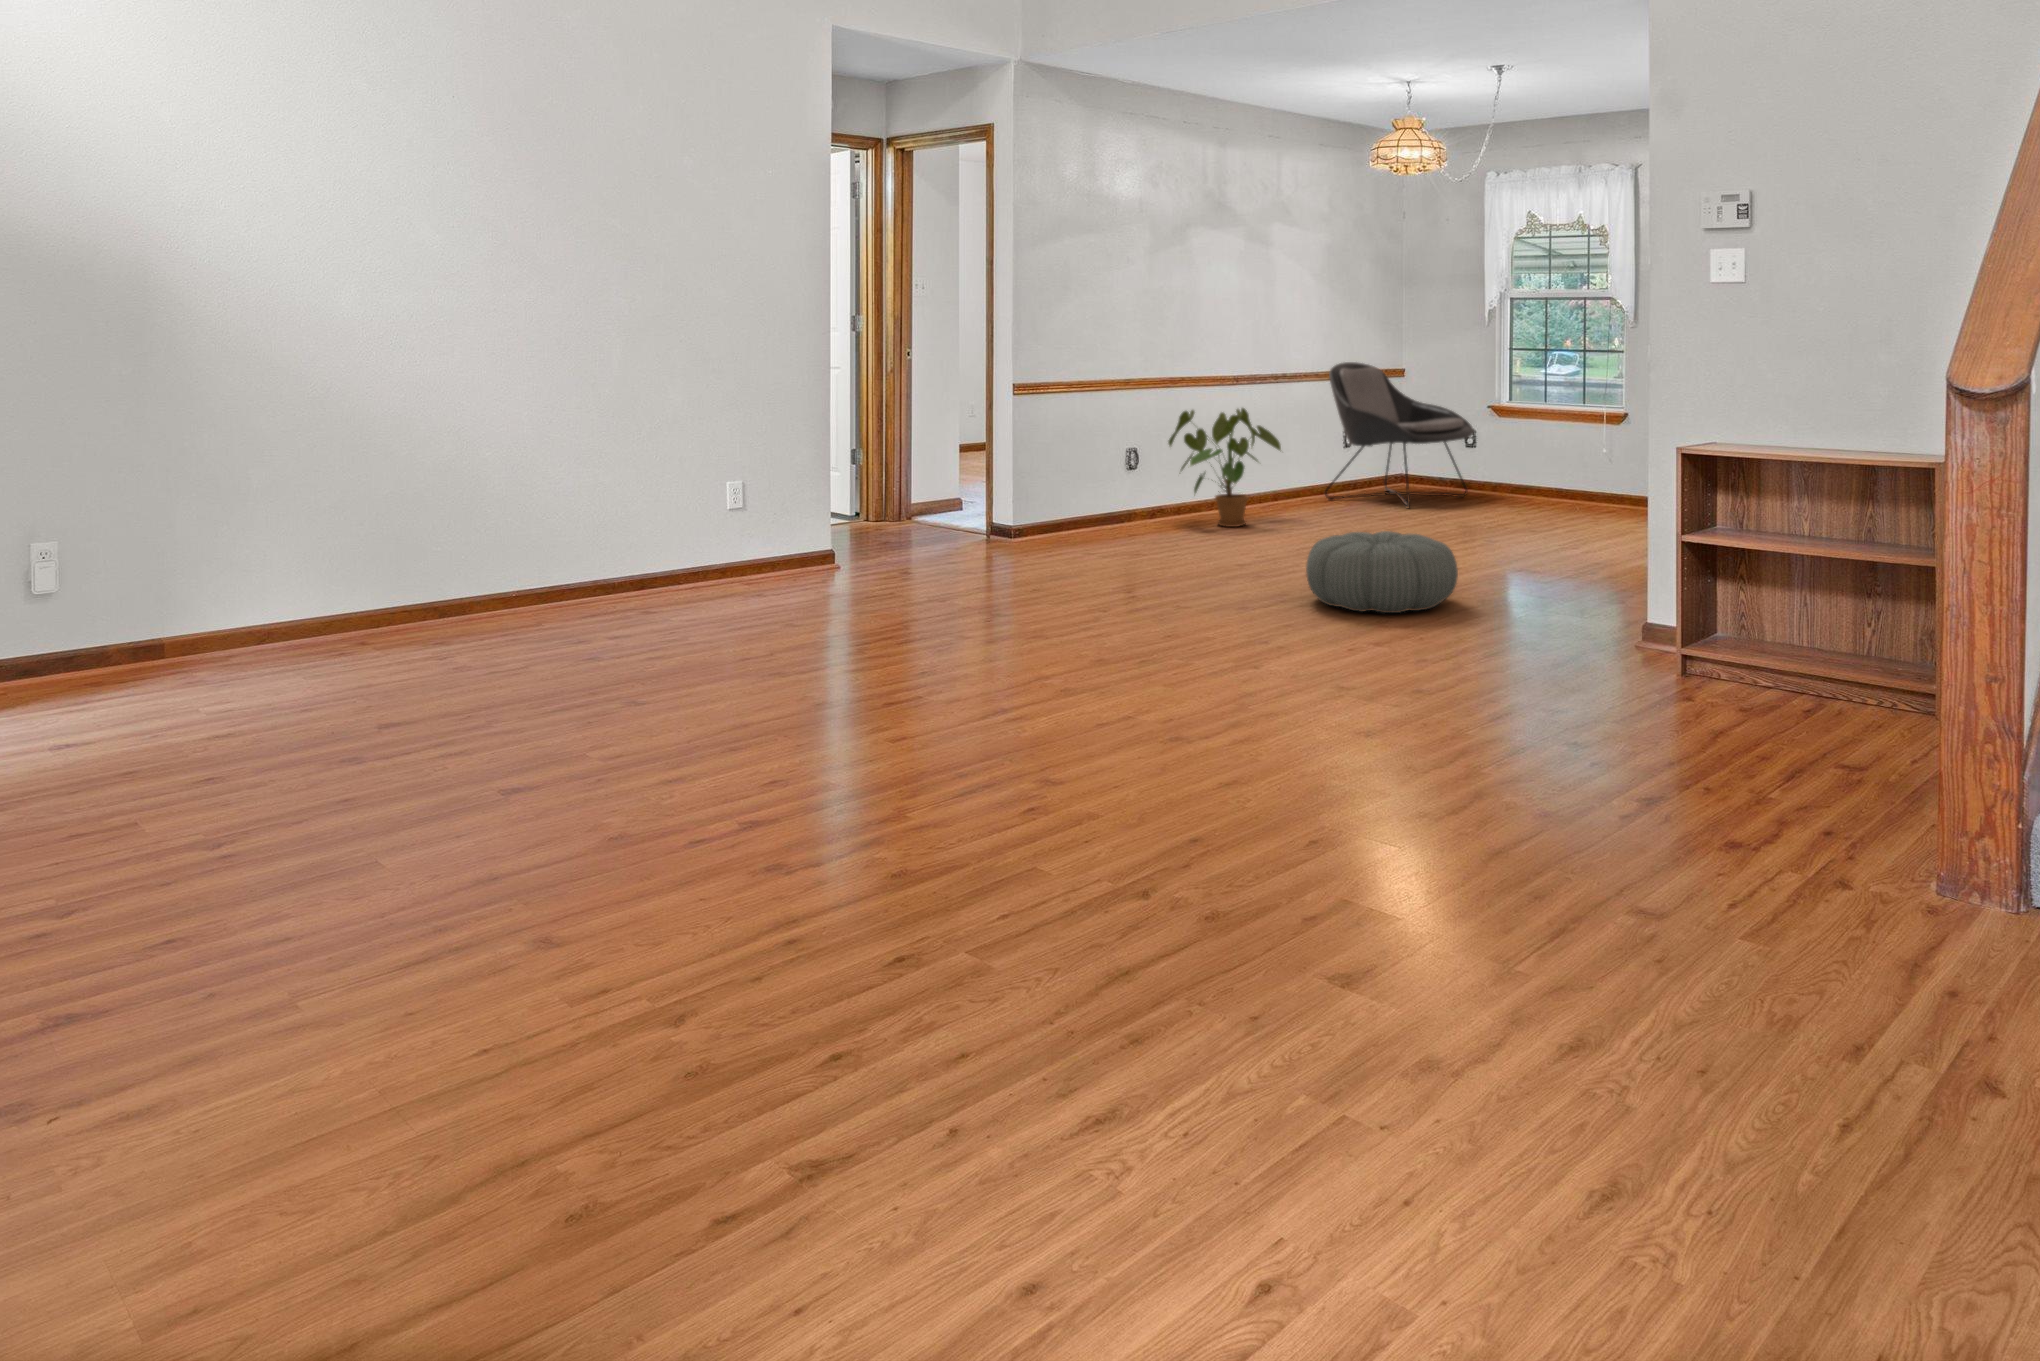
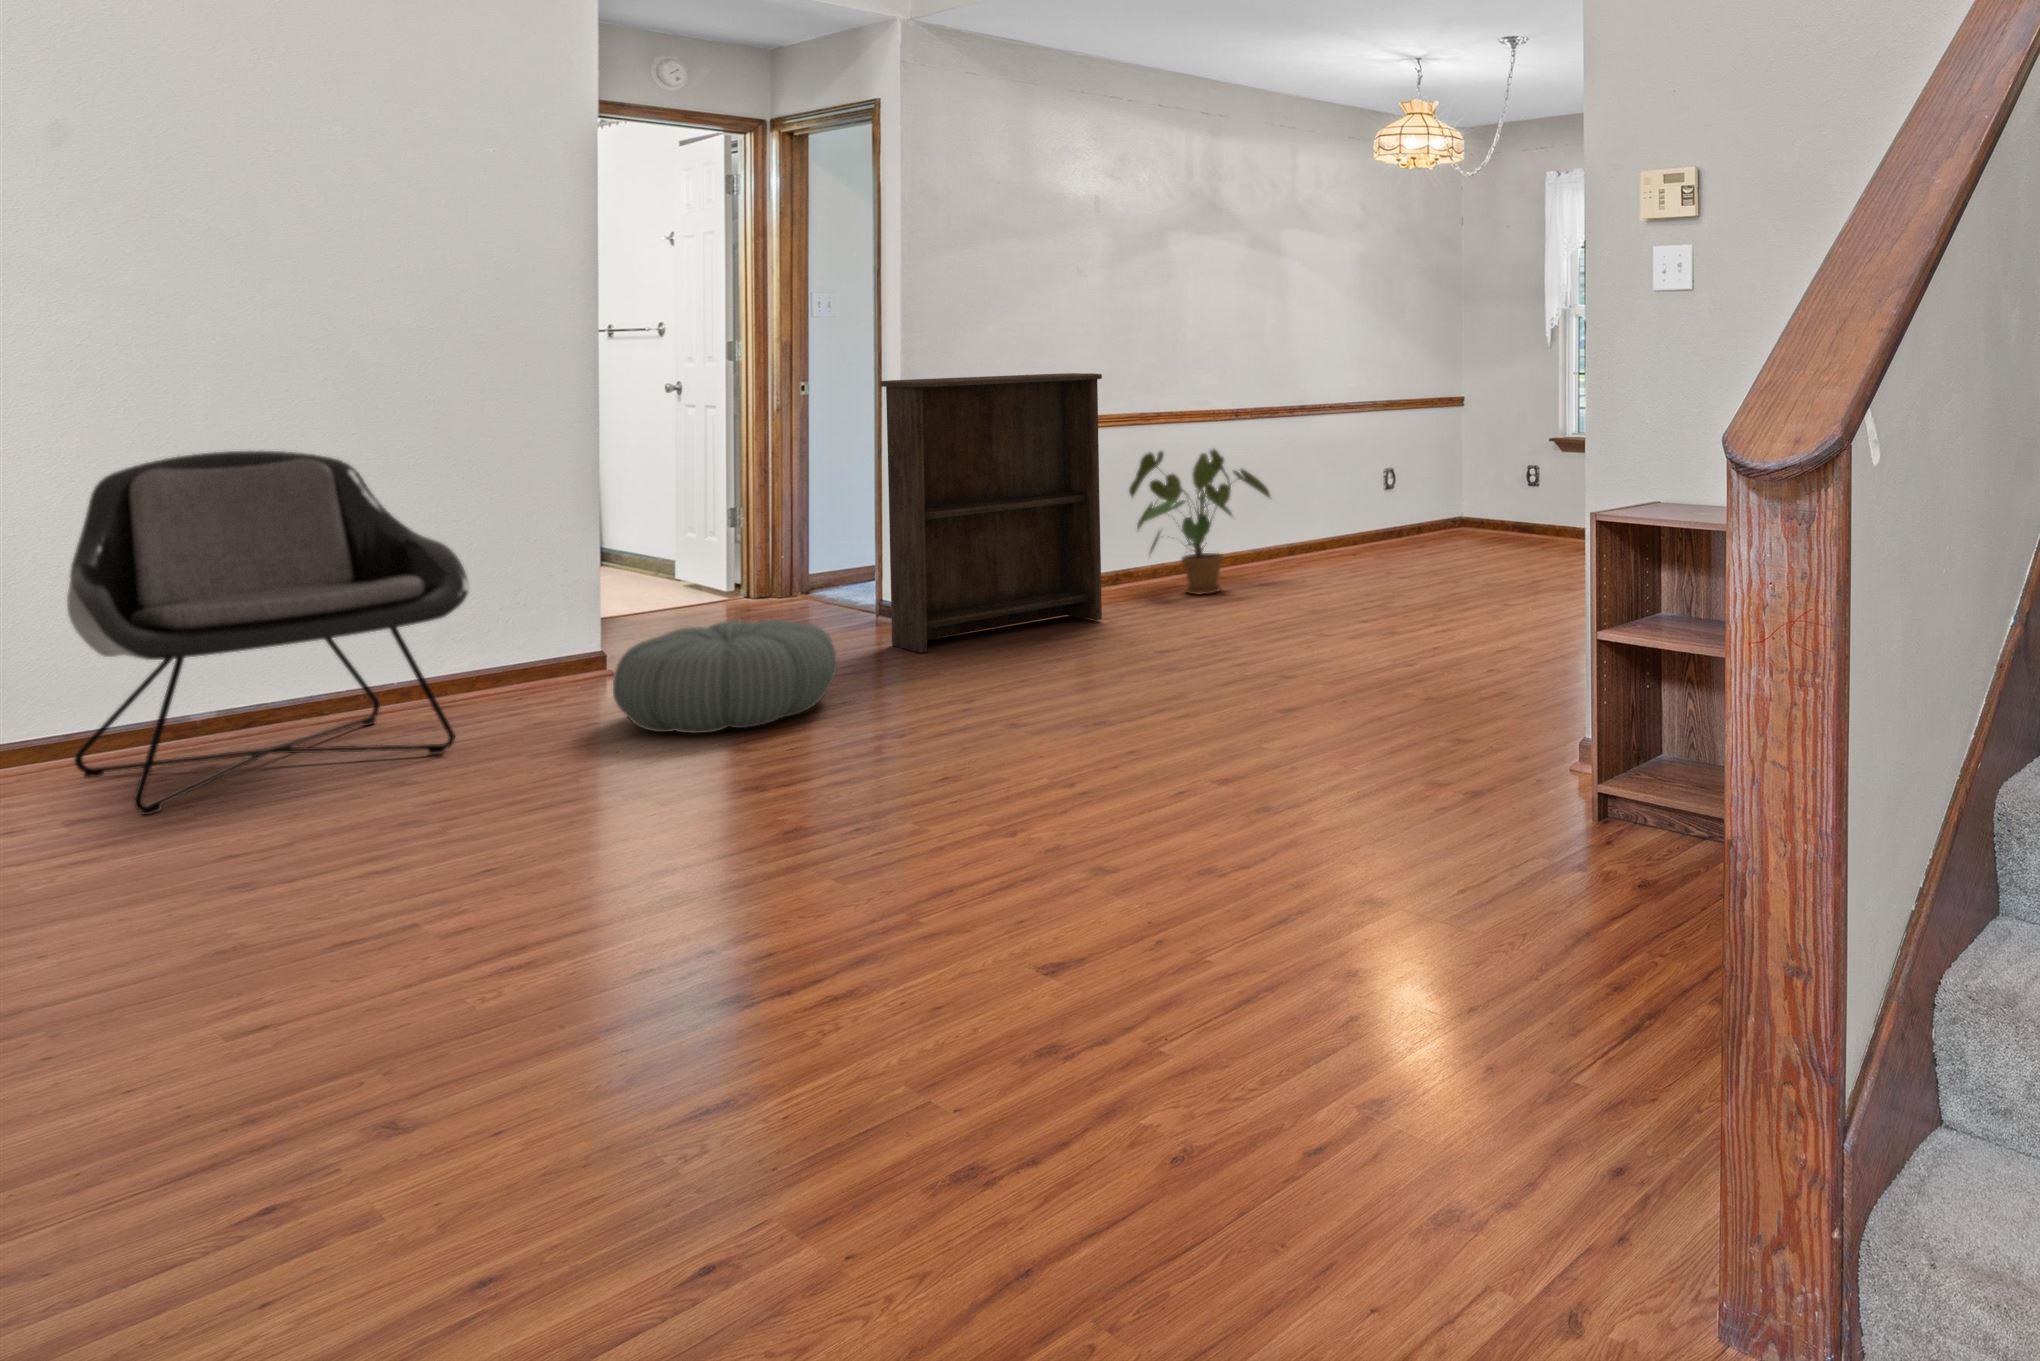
bookshelf: none [1018,344,1174,560] -> present [880,373,1102,653]
lounge chair: present [1325,362,1474,508] -> present [67,451,469,815]
pouf: present [1306,531,1458,613] -> present [613,619,837,733]

